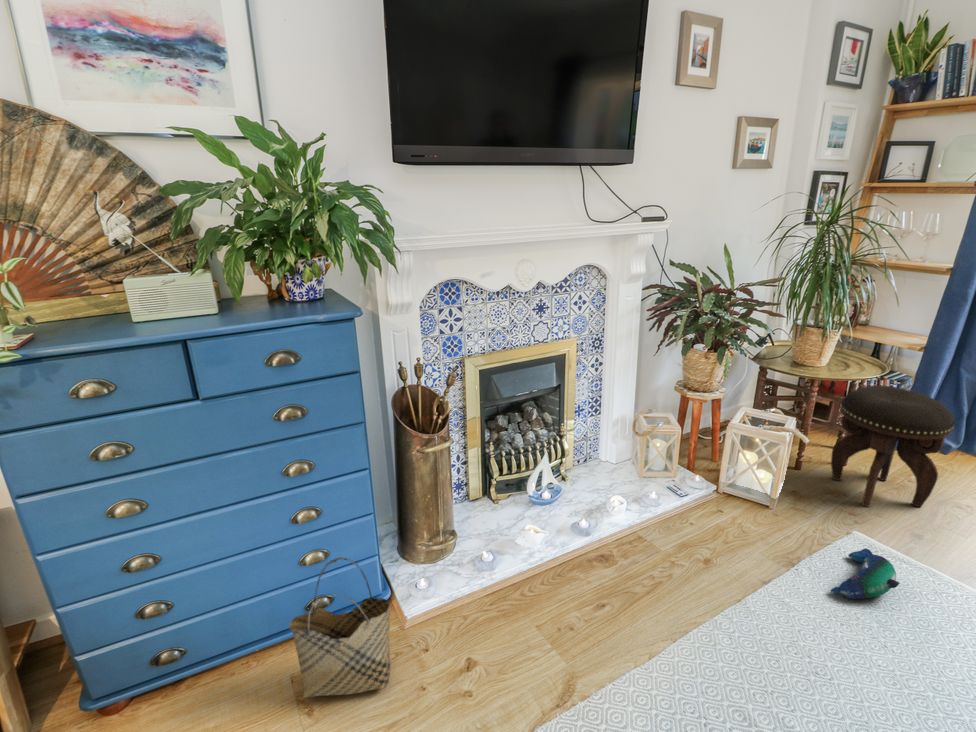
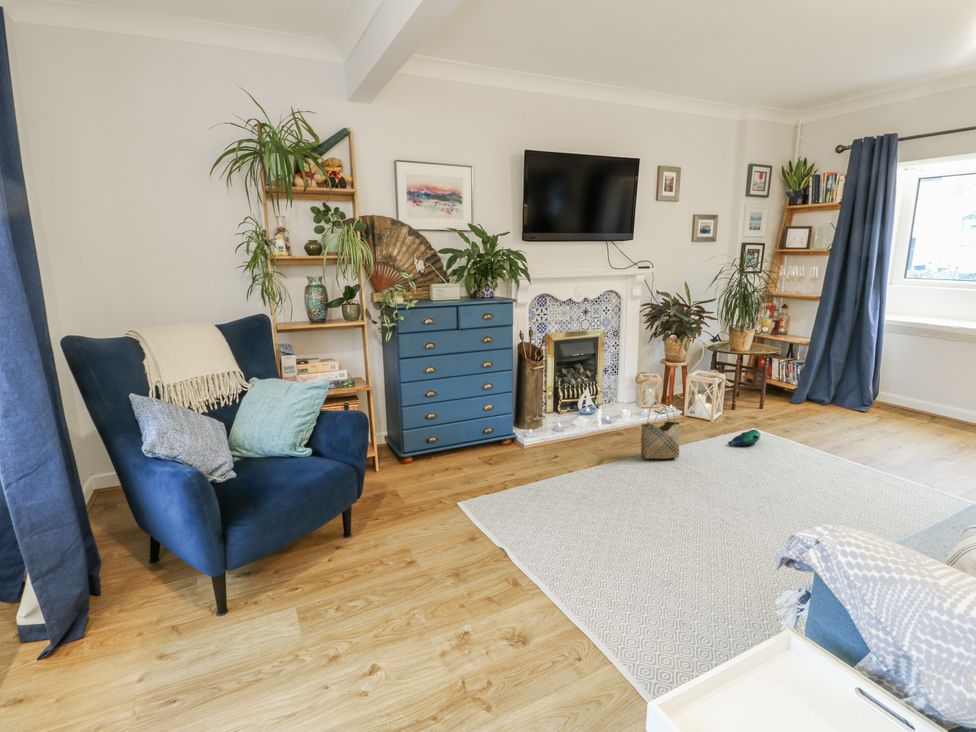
footstool: present [831,385,955,507] -> none [749,359,806,423]
woven basket: present [289,558,390,698] -> present [641,402,680,459]

